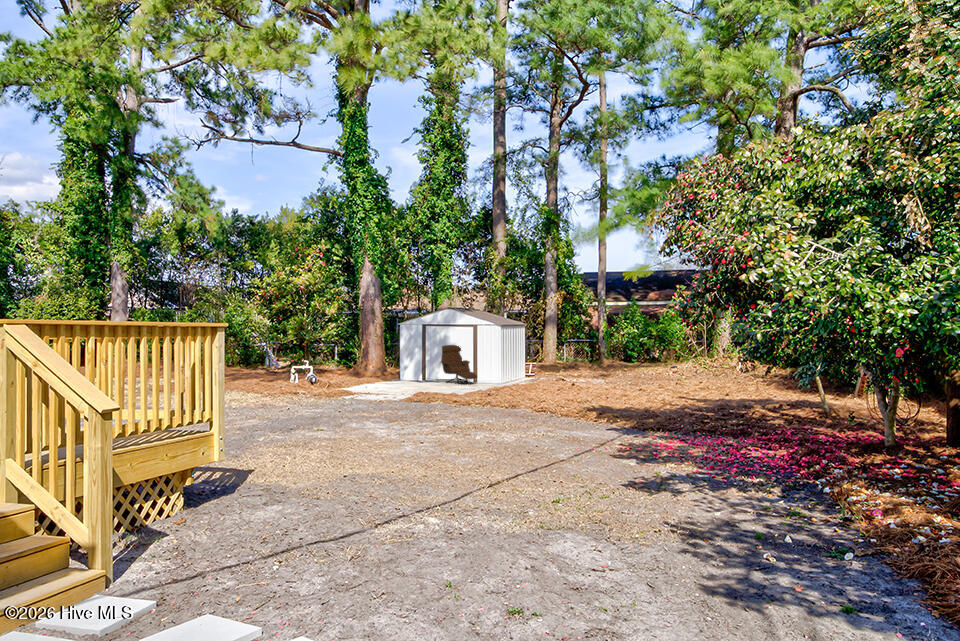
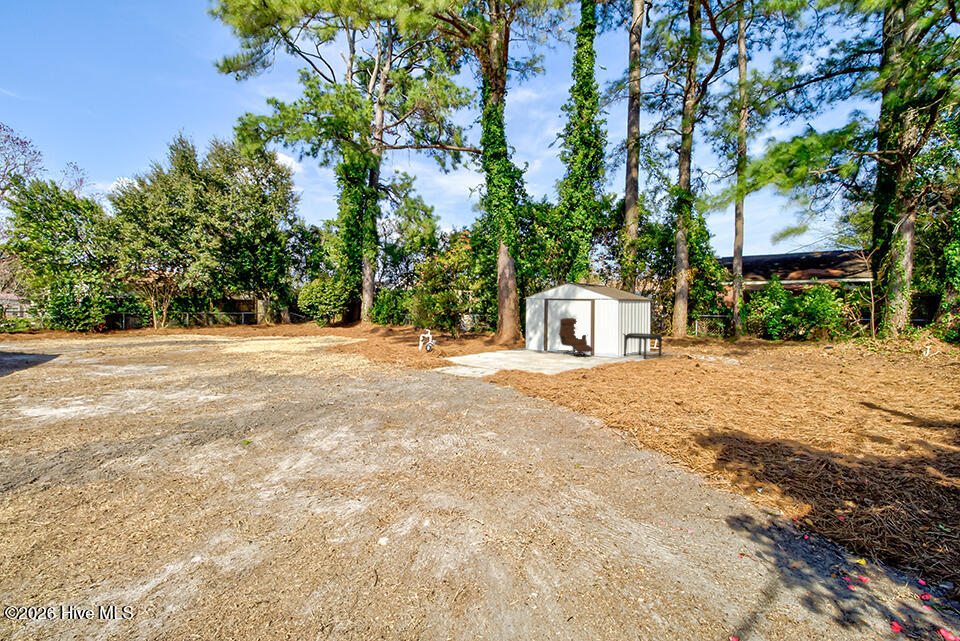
round table: none [504,359,541,383] -> present [623,333,663,359]

